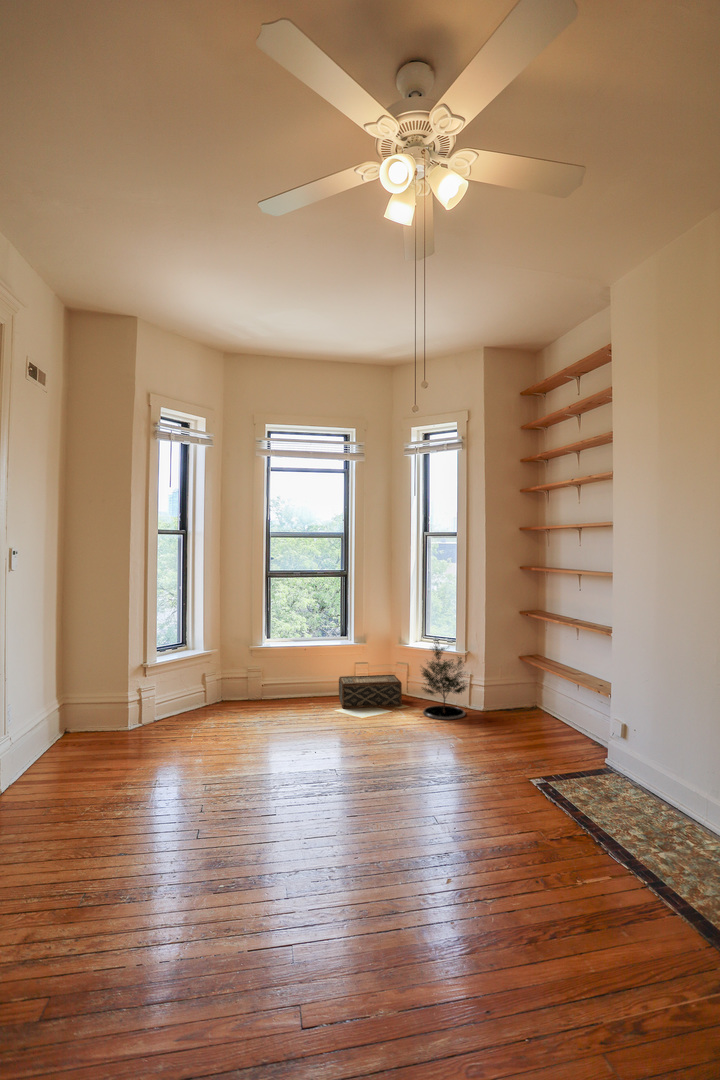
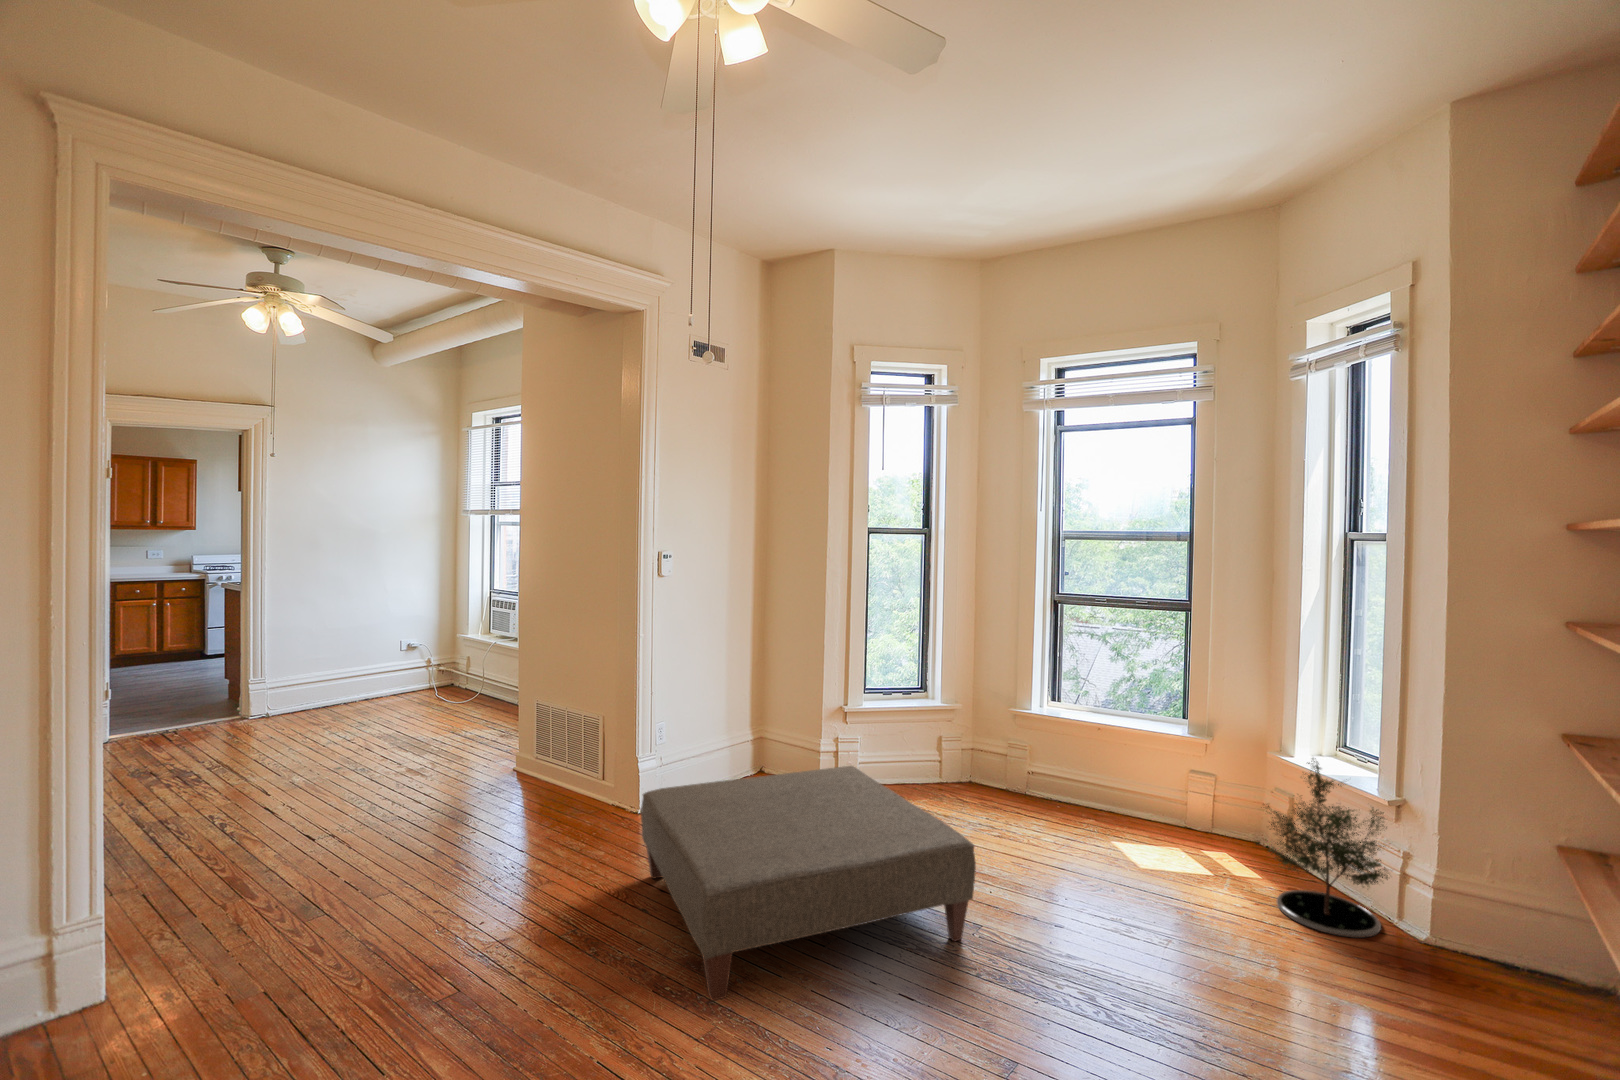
woven basket: present [339,675,402,708] -> none [1131,784,1259,869]
ottoman: none [57,696,329,858] -> present [641,766,976,1000]

